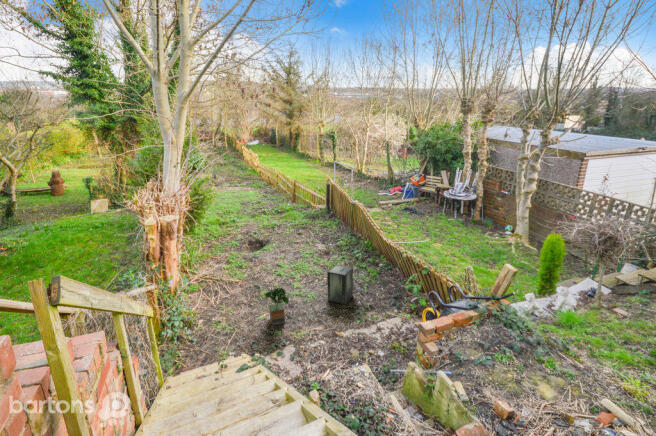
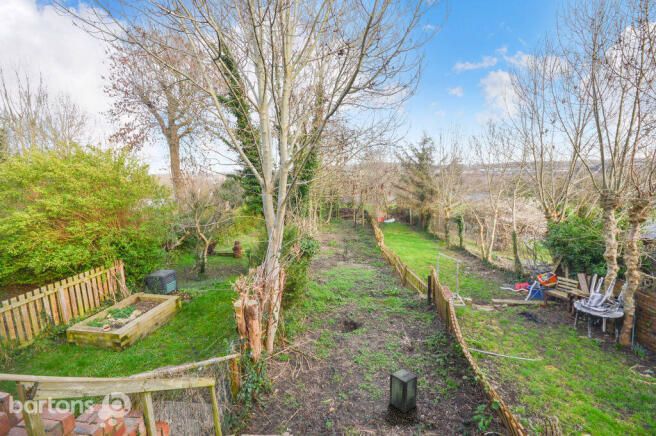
potted tree: present [265,288,289,325] -> none [327,378,348,415]

